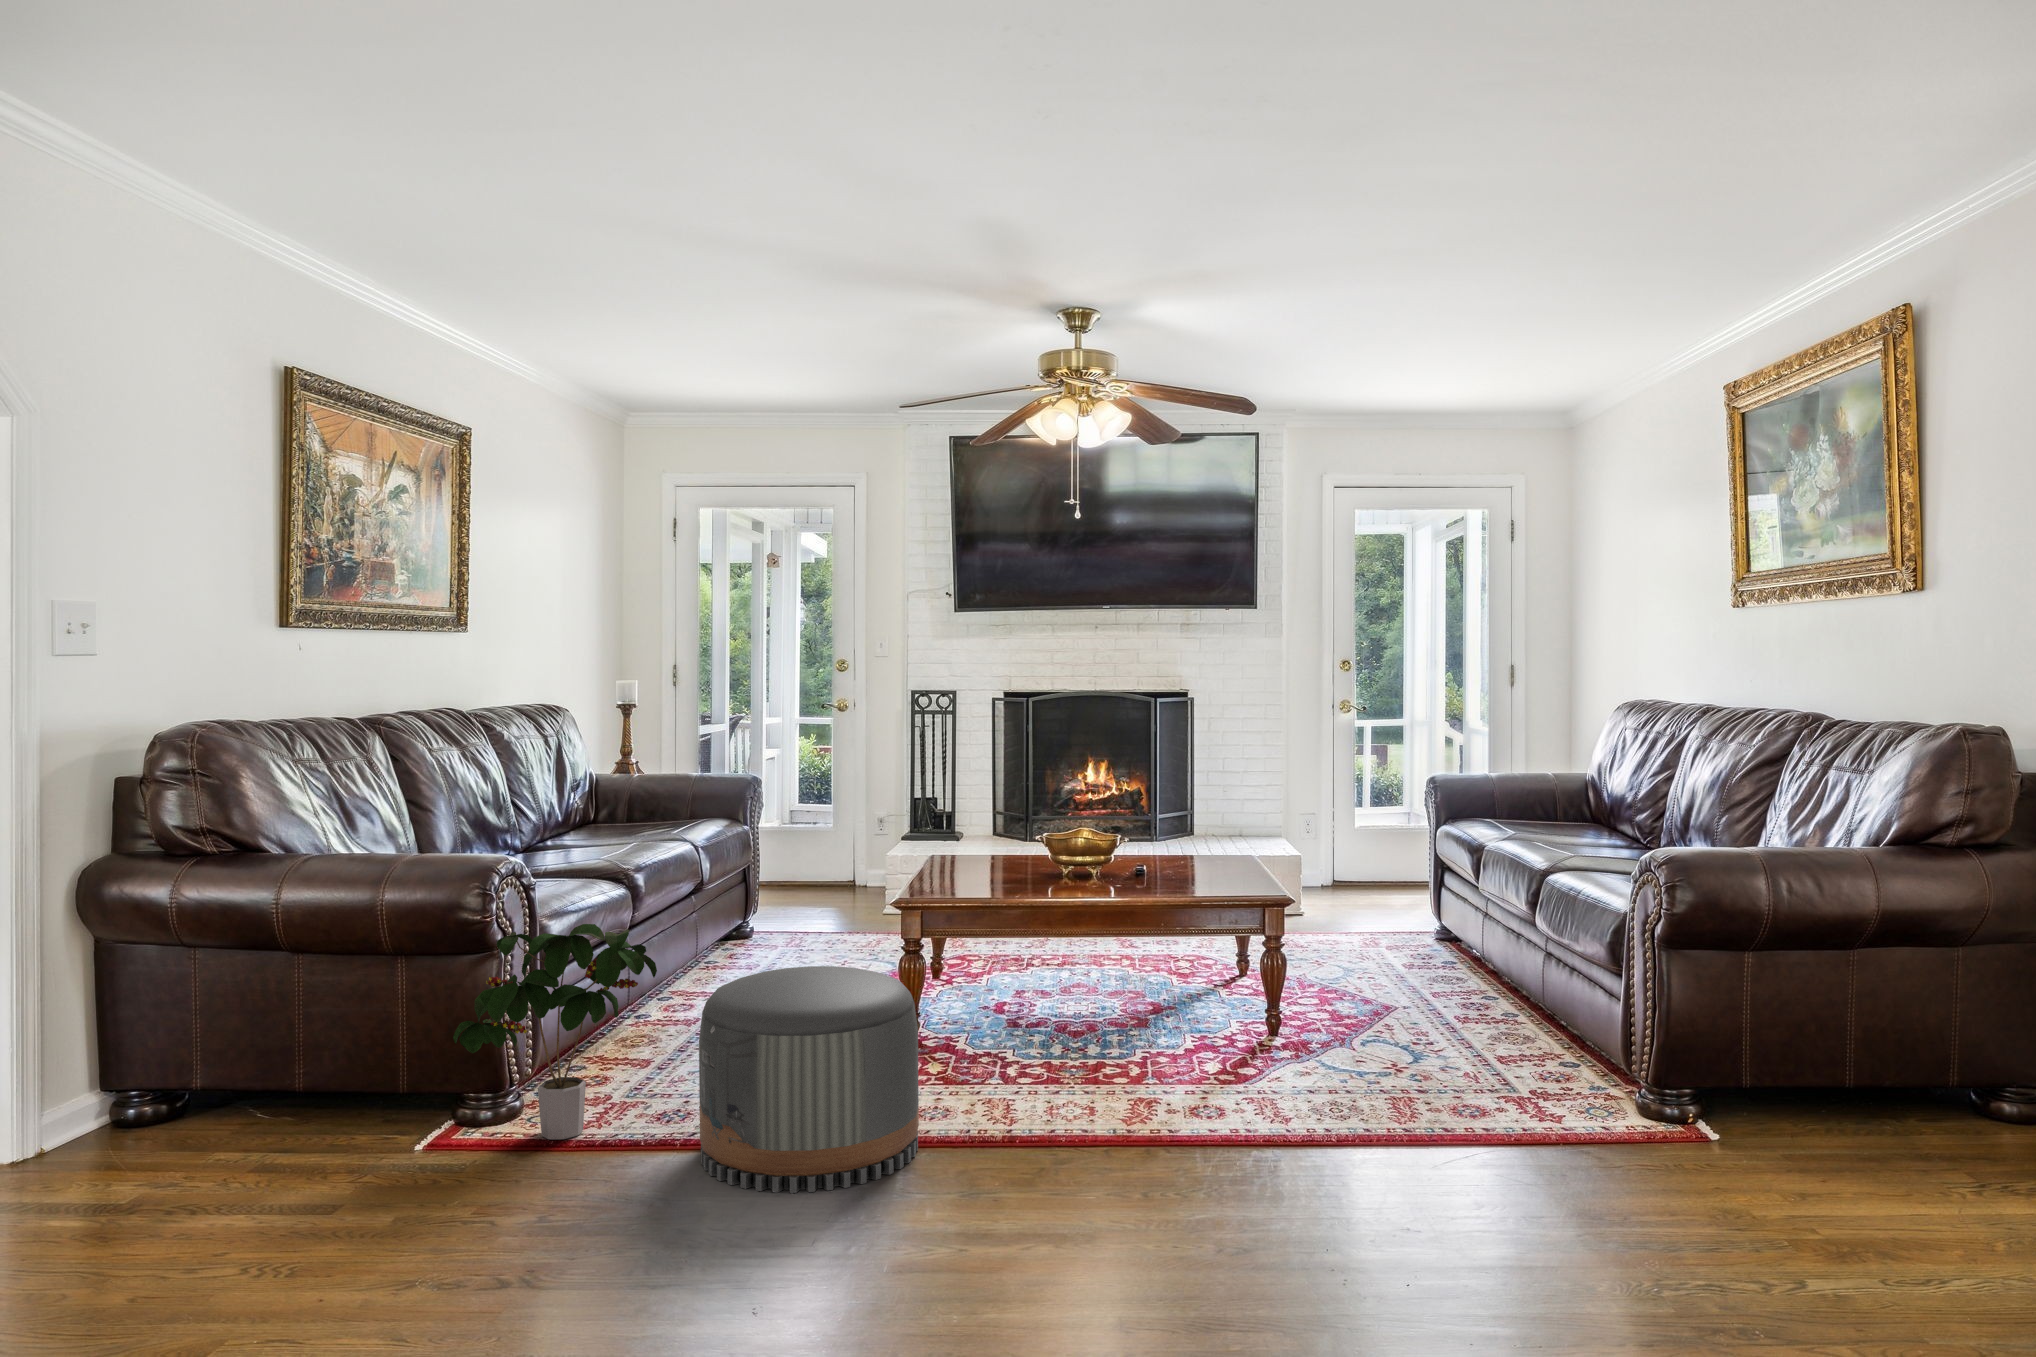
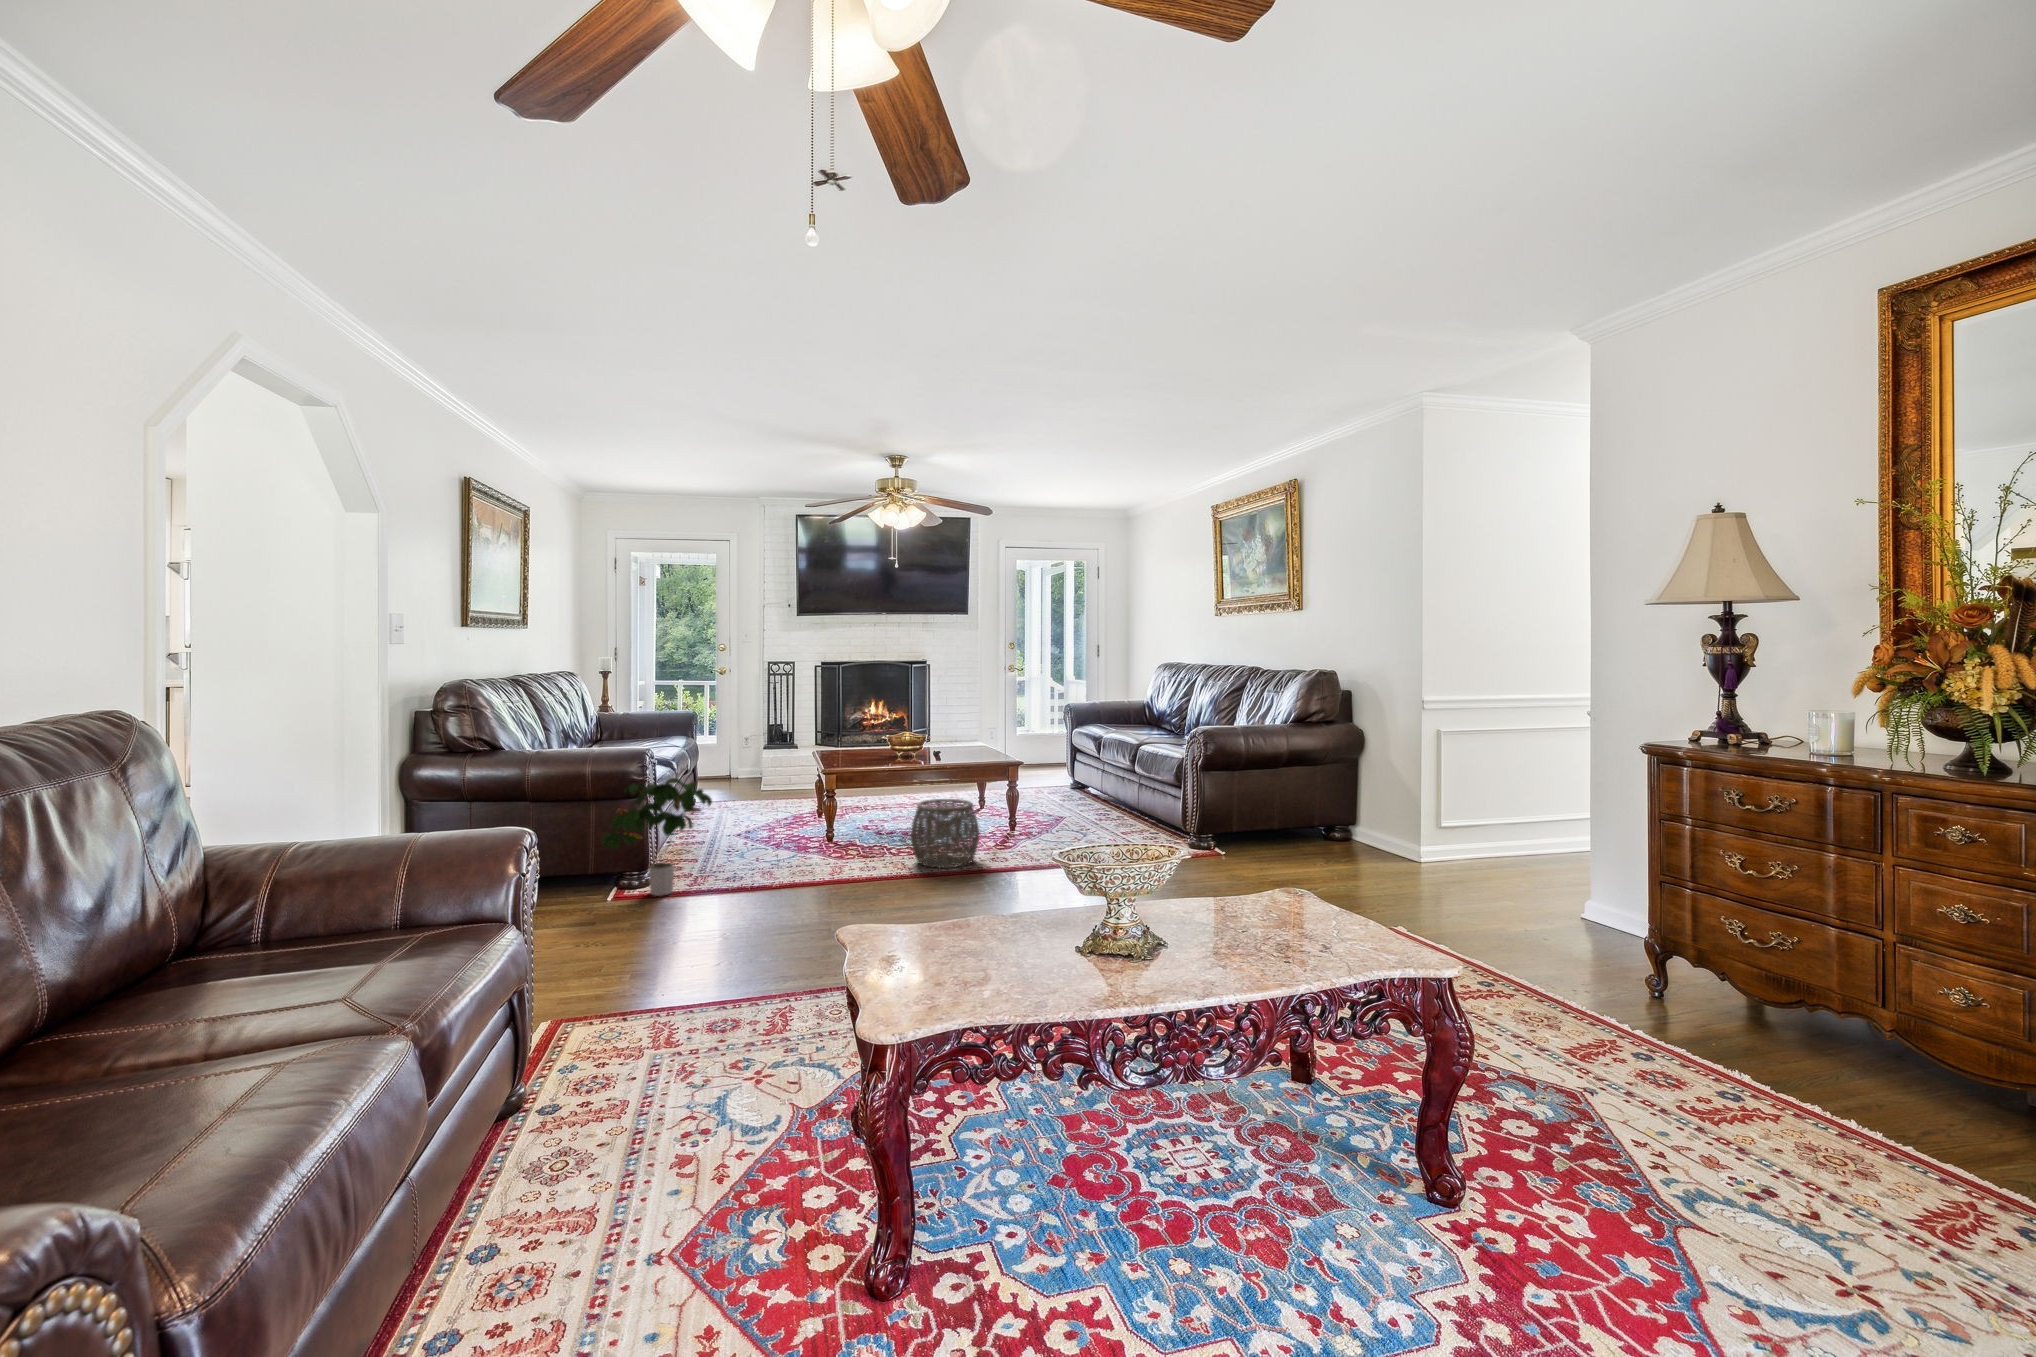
pouf: present [699,966,919,1193] -> none [750,796,866,905]
woven basket: none [1031,977,1168,1123] -> present [911,799,979,868]

